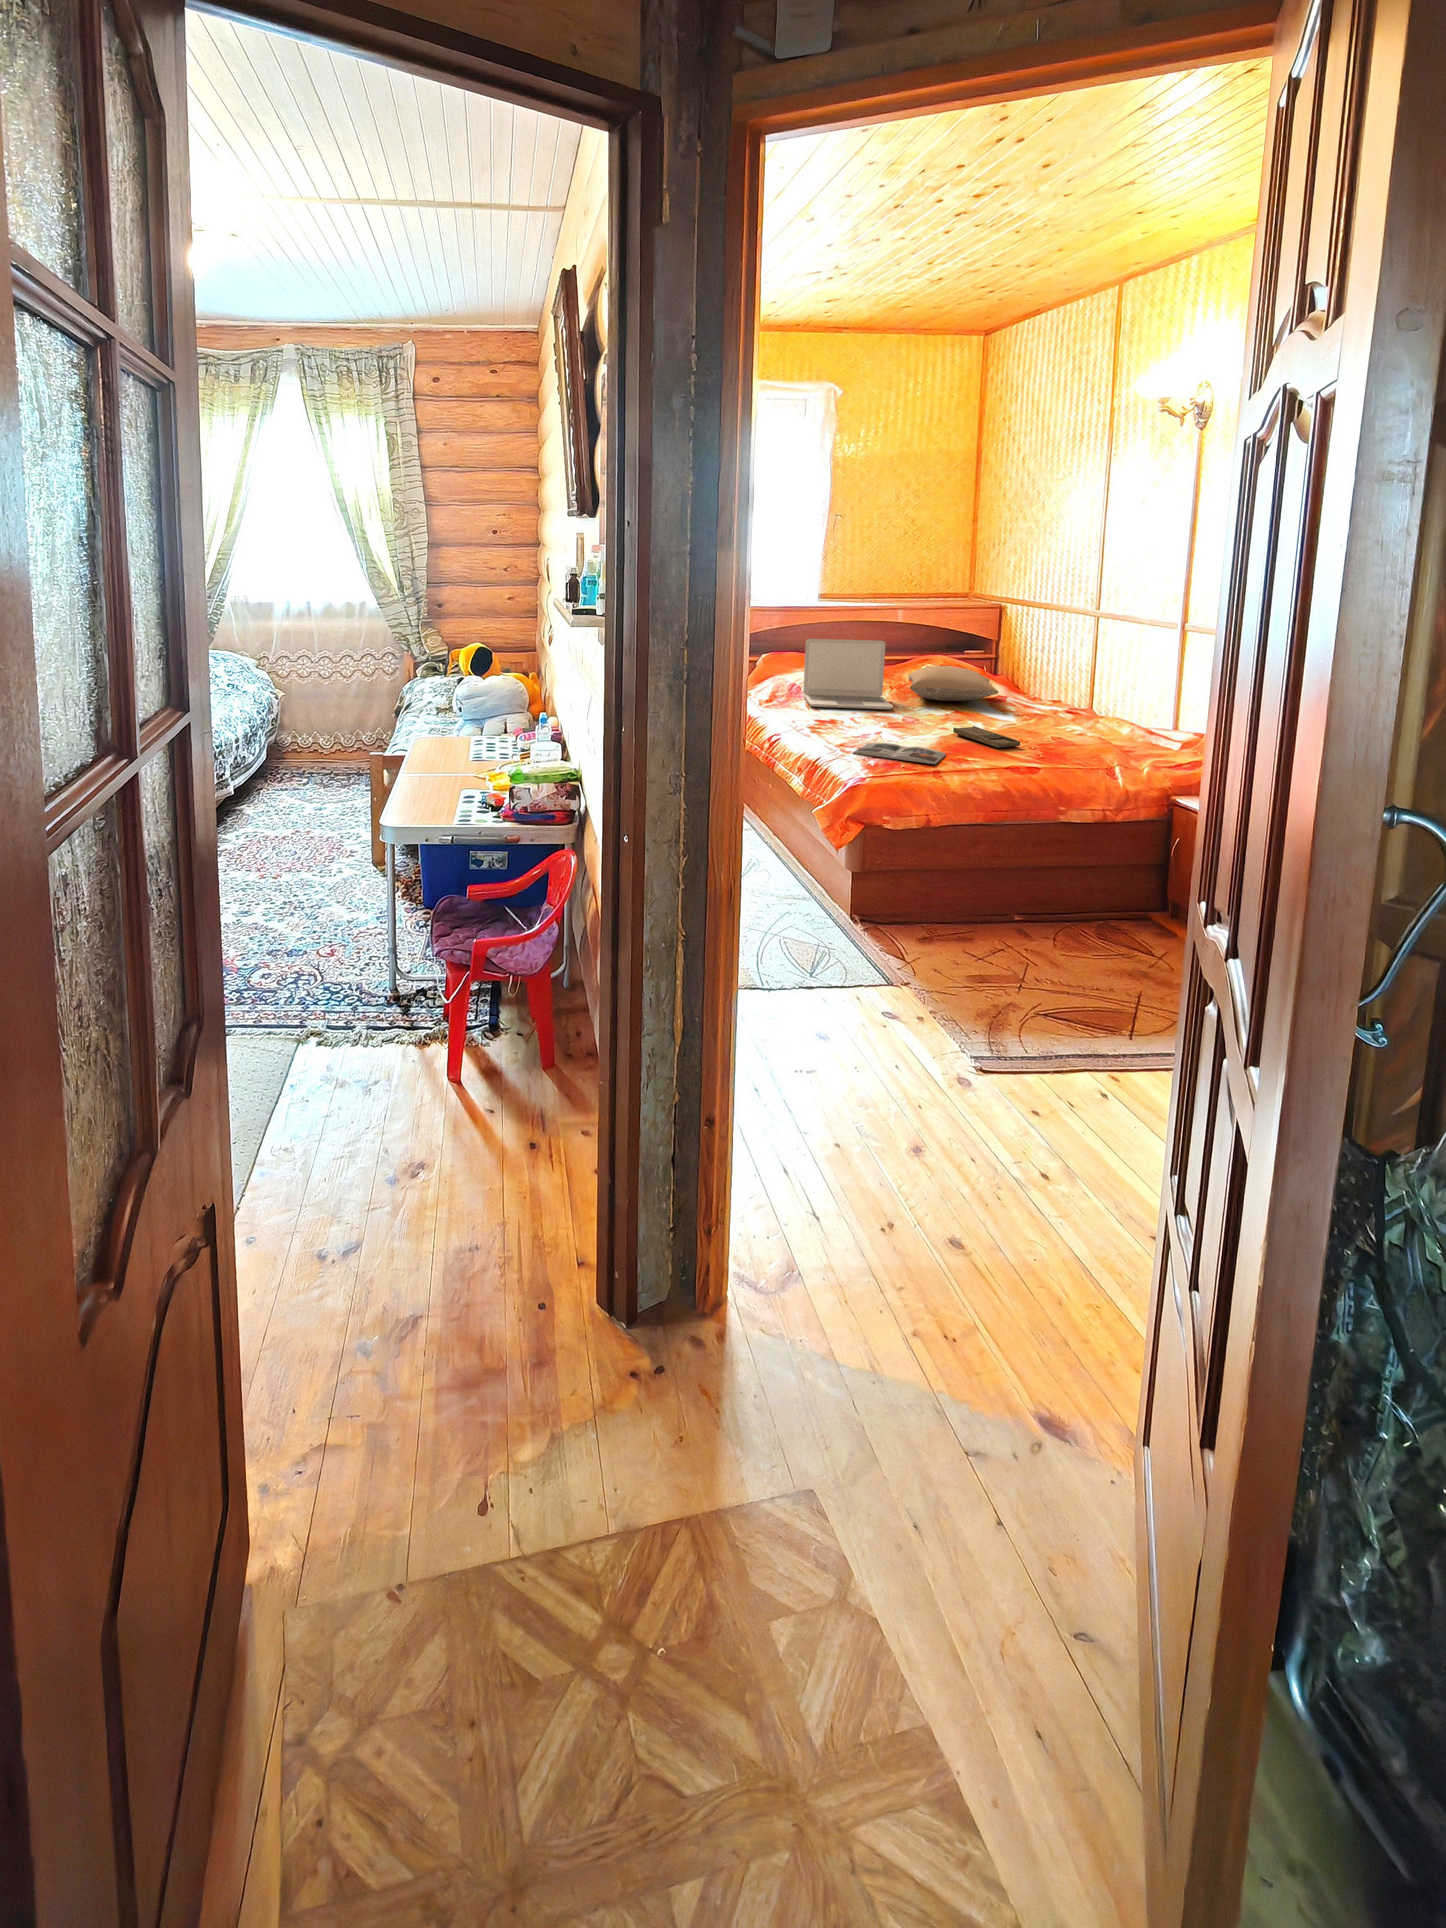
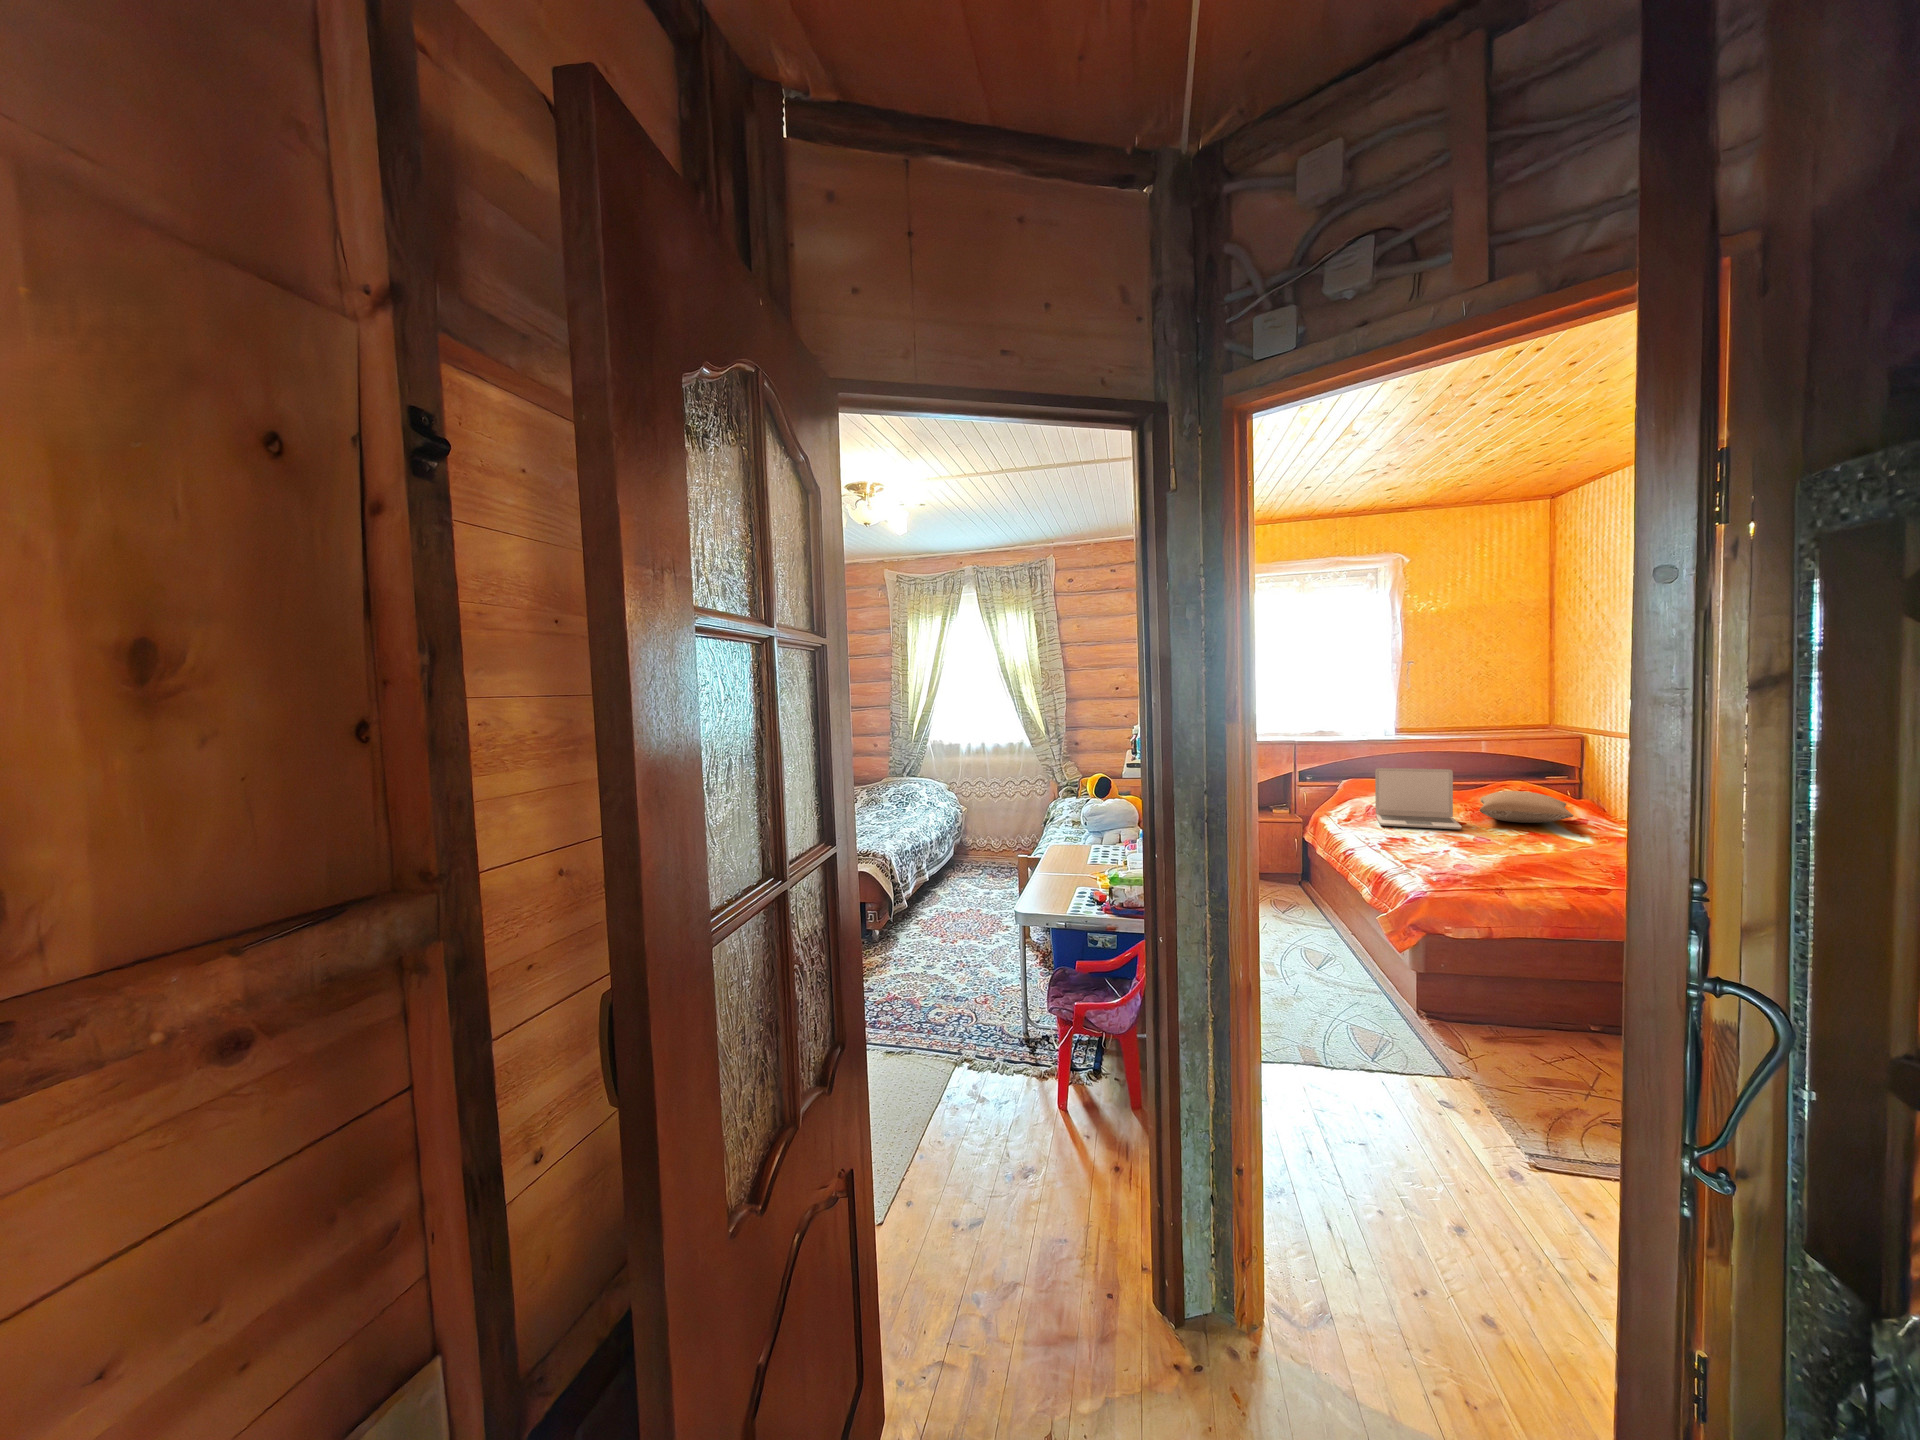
tray: present [953,726,1020,748] -> none [1521,847,1592,868]
magazine: present [853,743,946,764] -> none [1414,860,1510,882]

